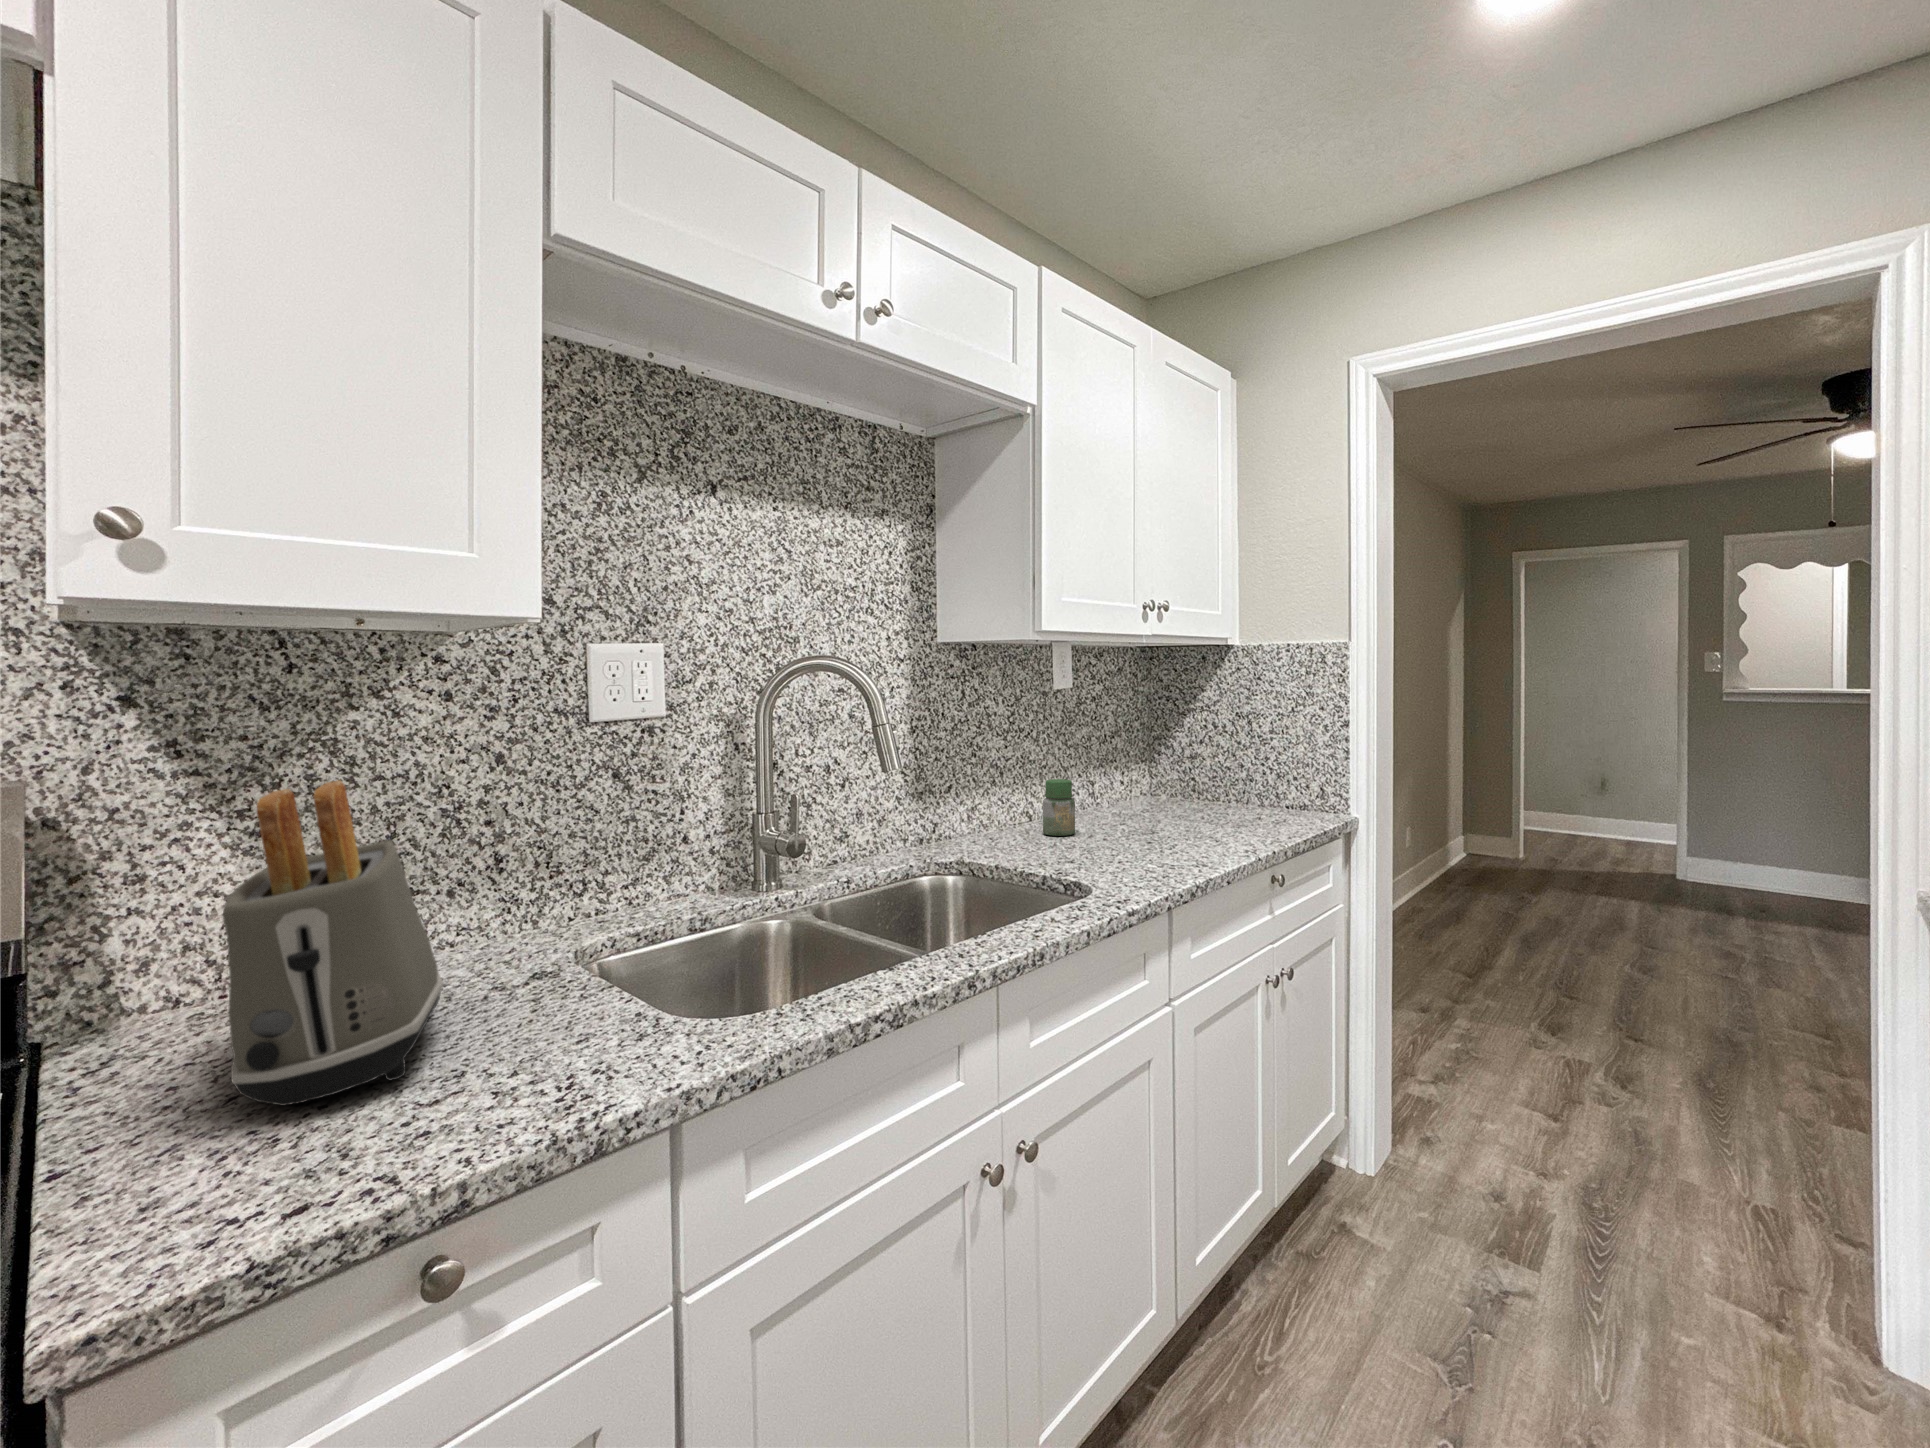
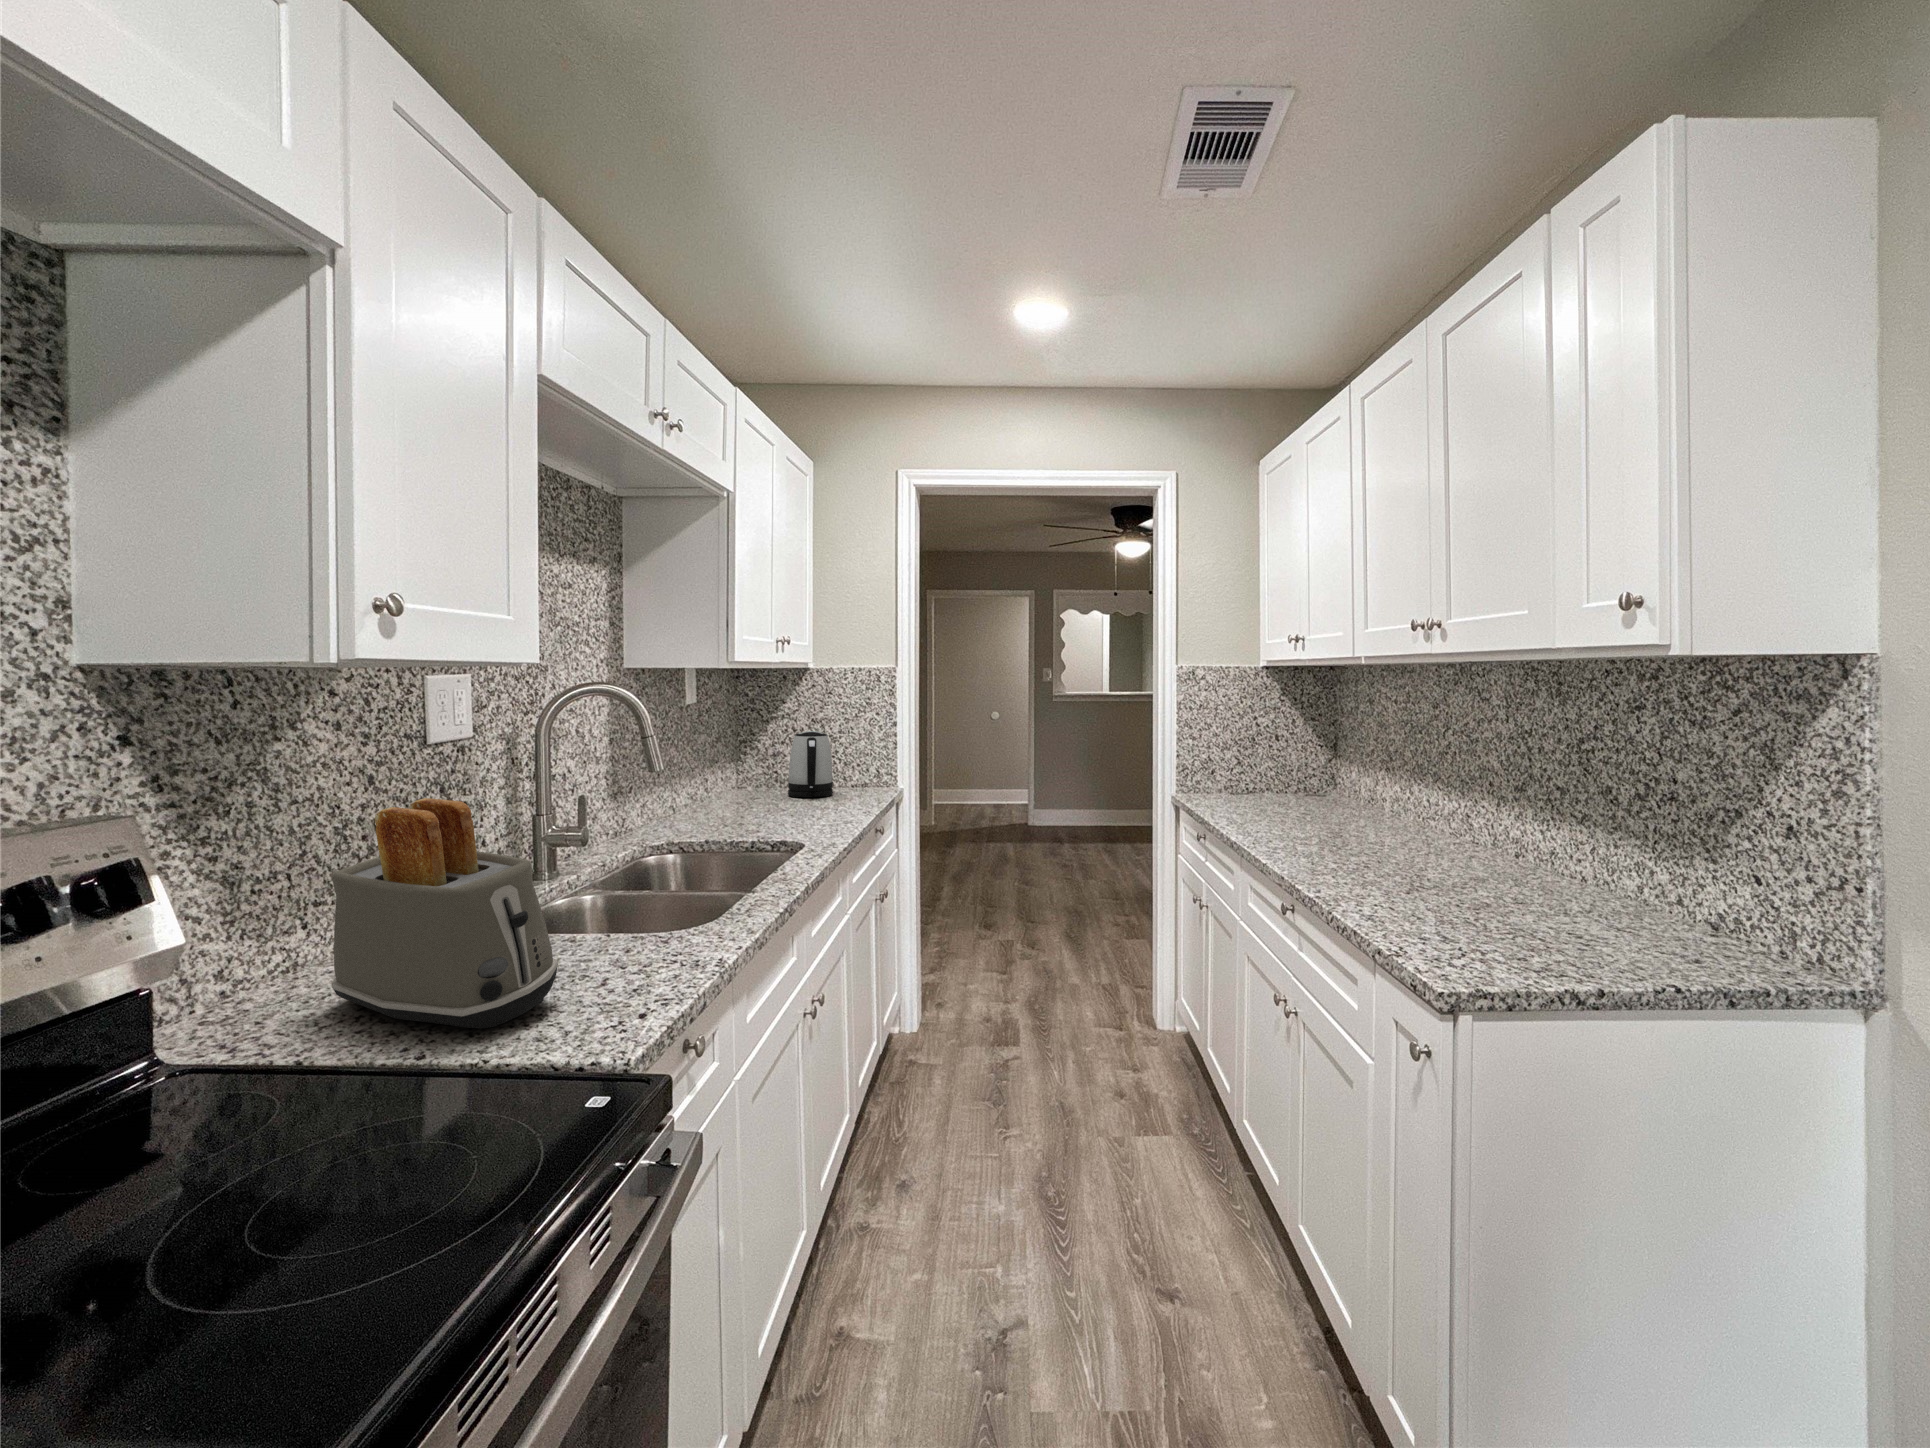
kettle: none [1191,727,1251,816] -> present [788,731,833,797]
jar: present [1043,779,1075,836] -> none [701,776,728,820]

